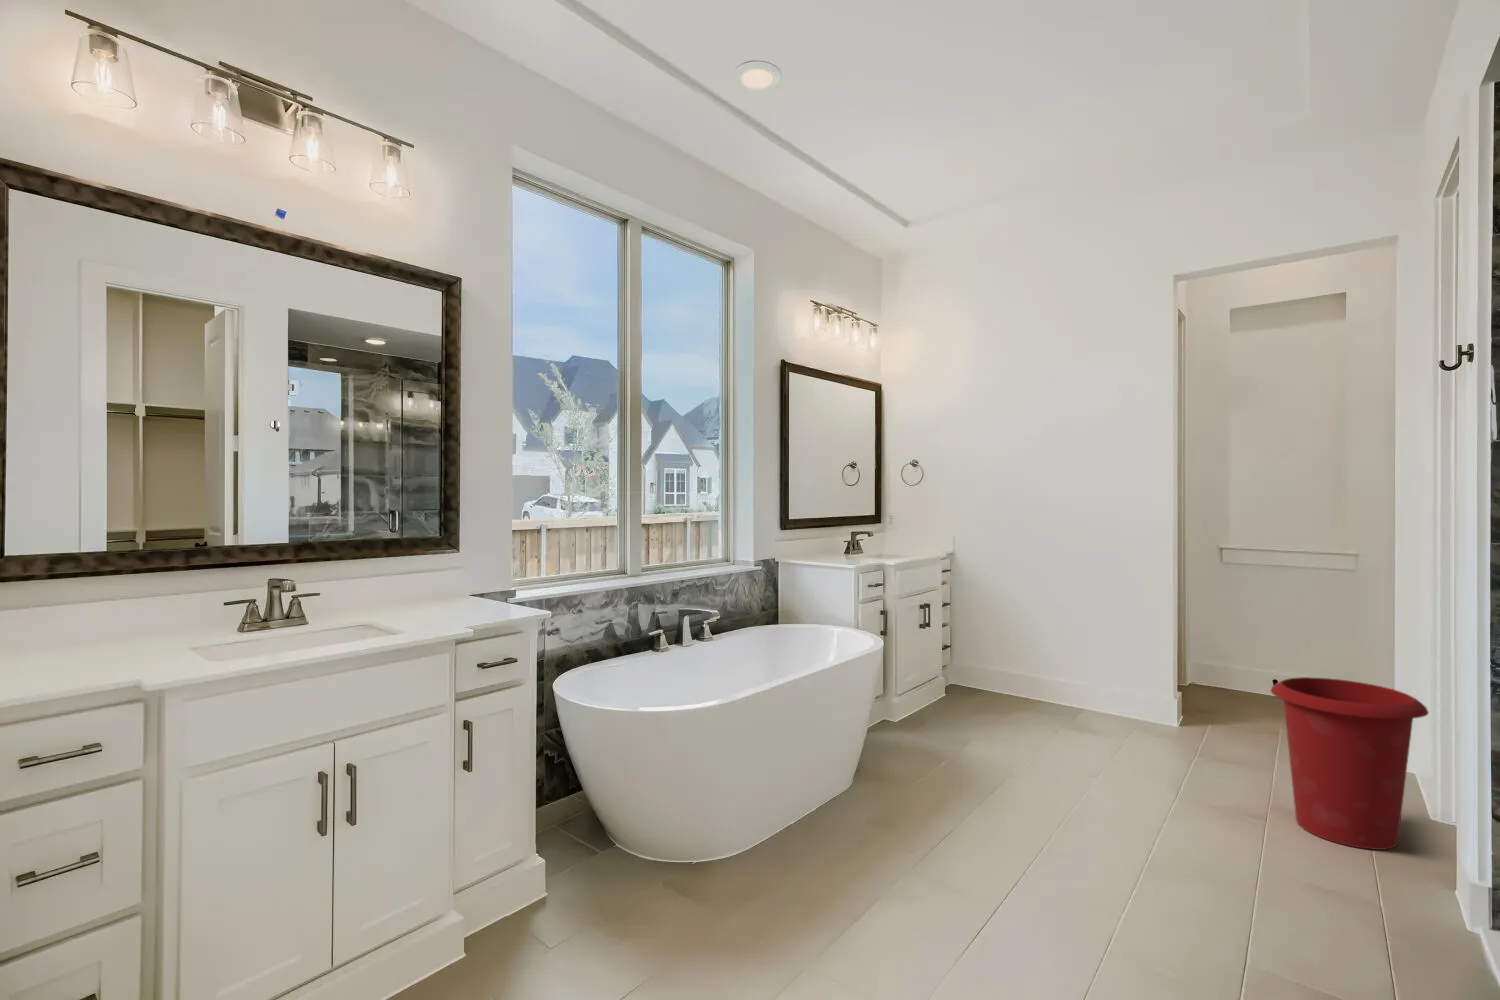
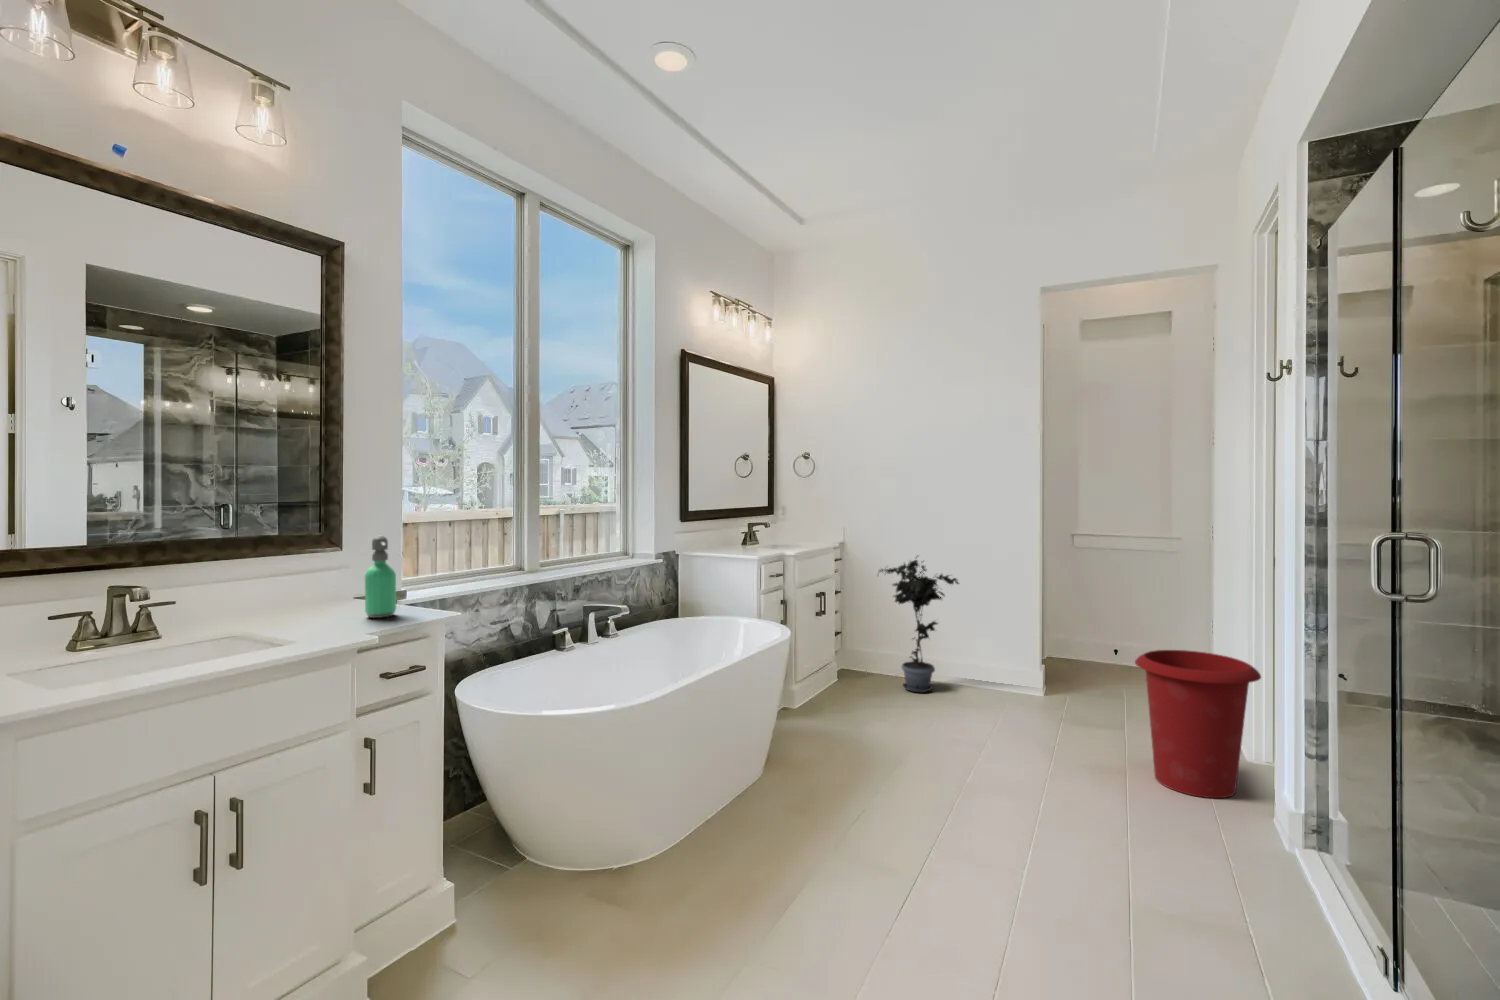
soap dispenser: none [470,539,497,613] -> present [365,536,396,618]
potted plant: none [987,567,1076,713] -> present [879,560,959,693]

